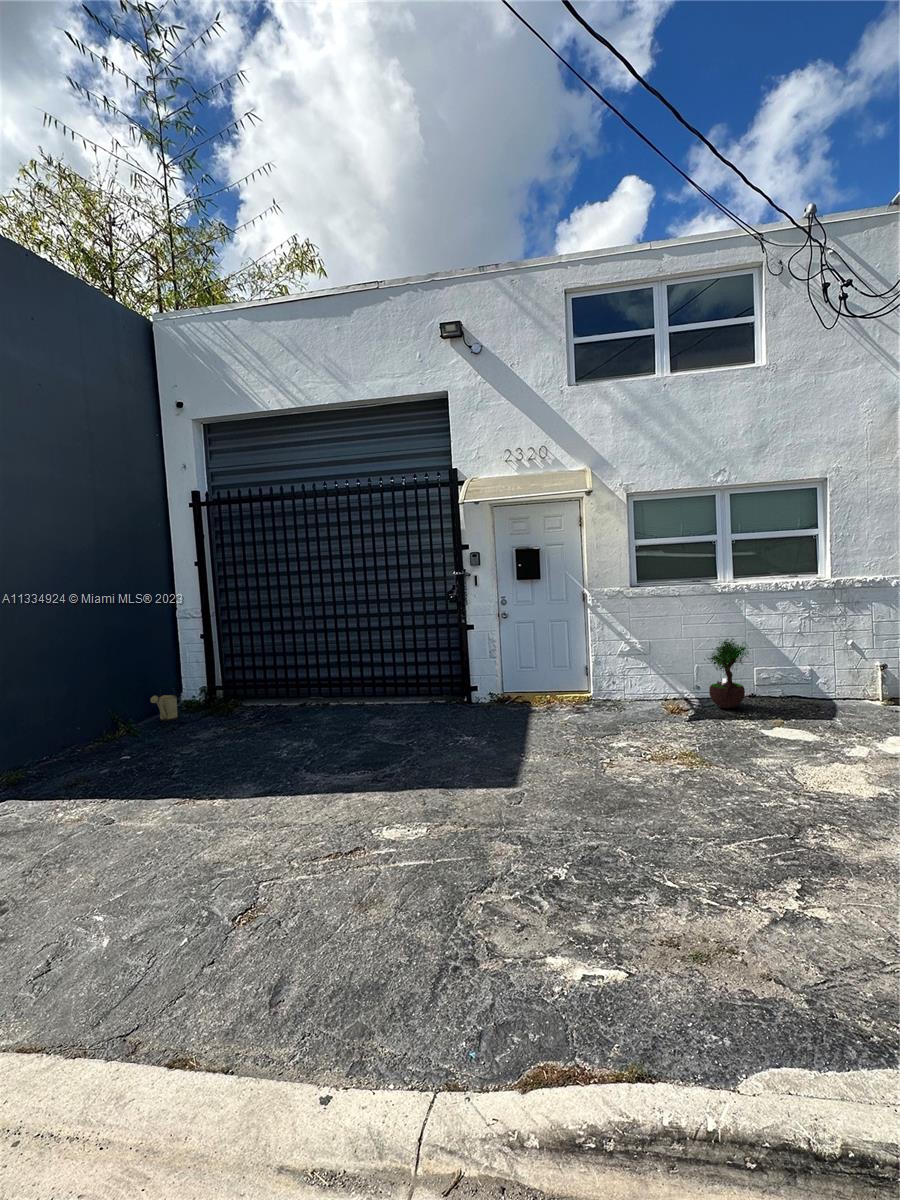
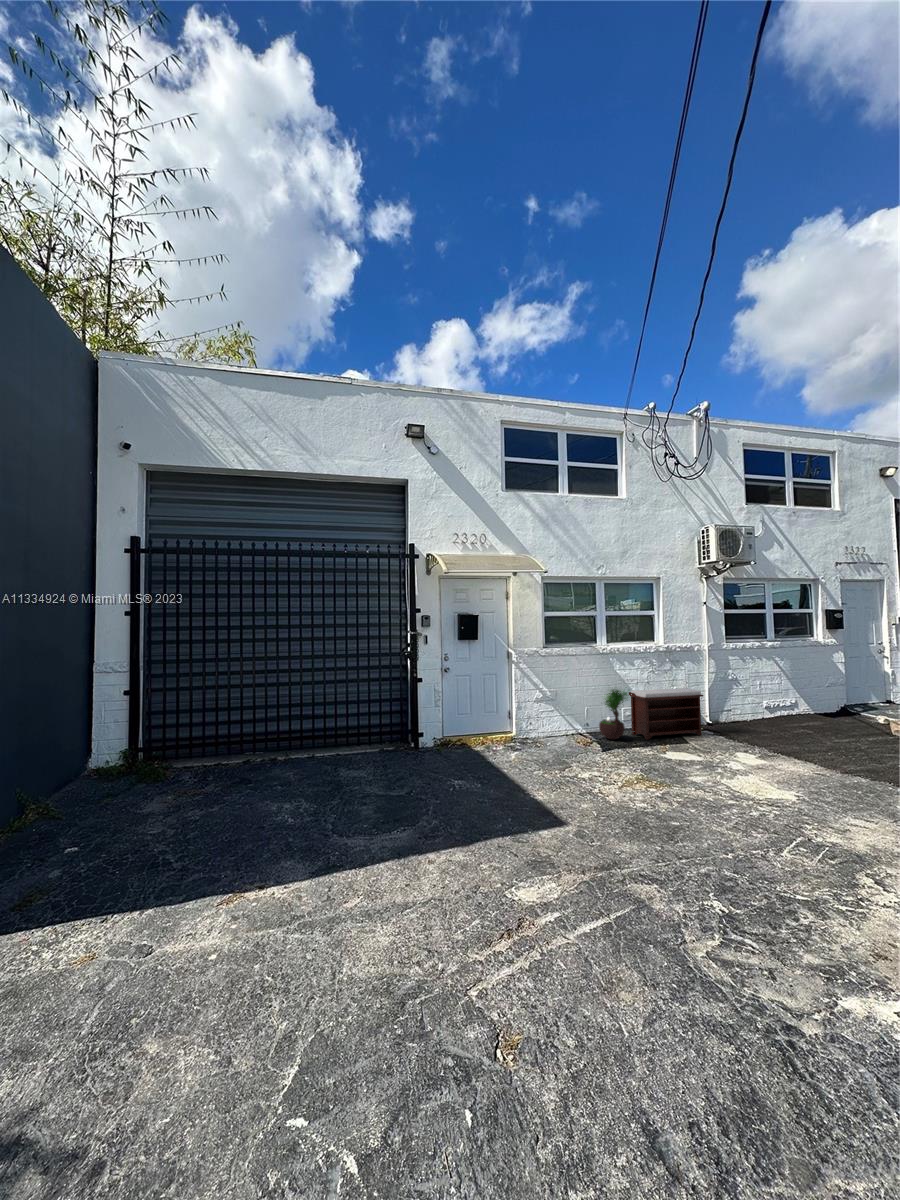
bench: none [763,642,883,712] -> present [629,688,703,740]
watering can: present [150,688,178,721] -> none [66,754,95,795]

